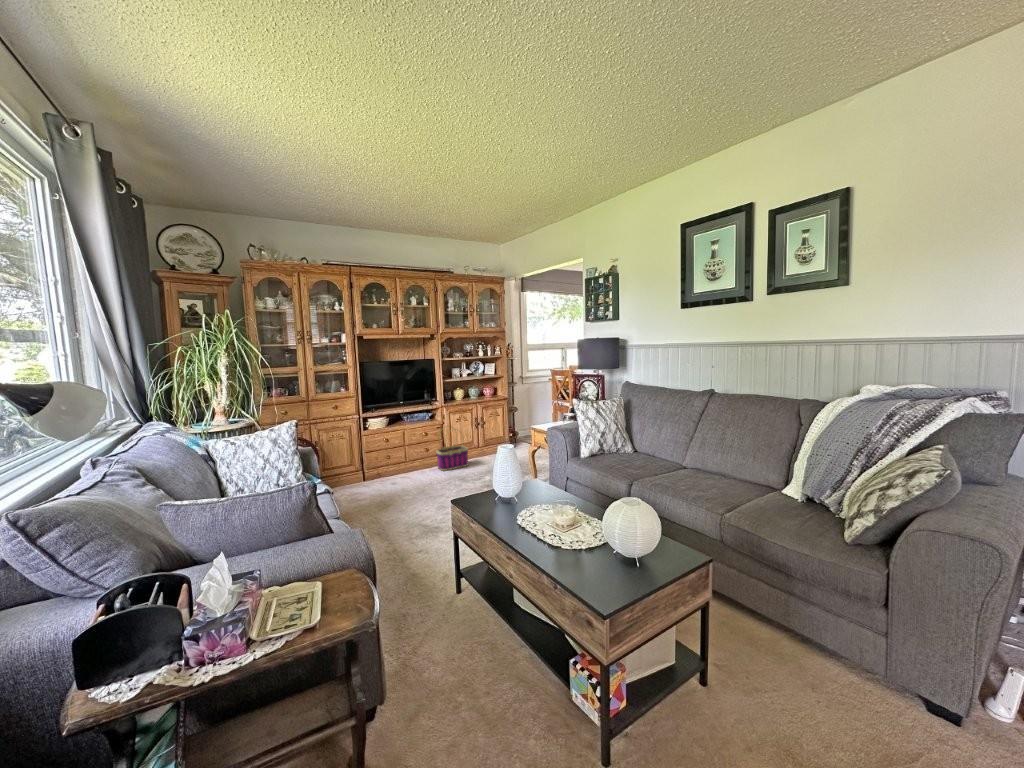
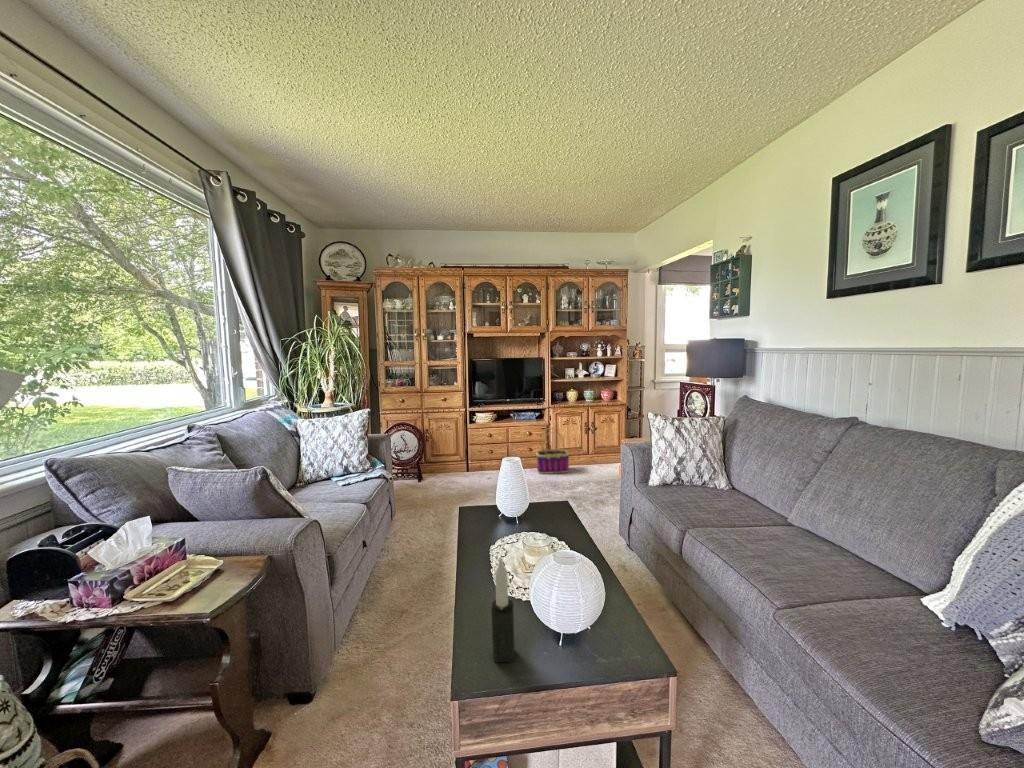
candle: none [615,502,636,584] -> present [491,558,515,663]

